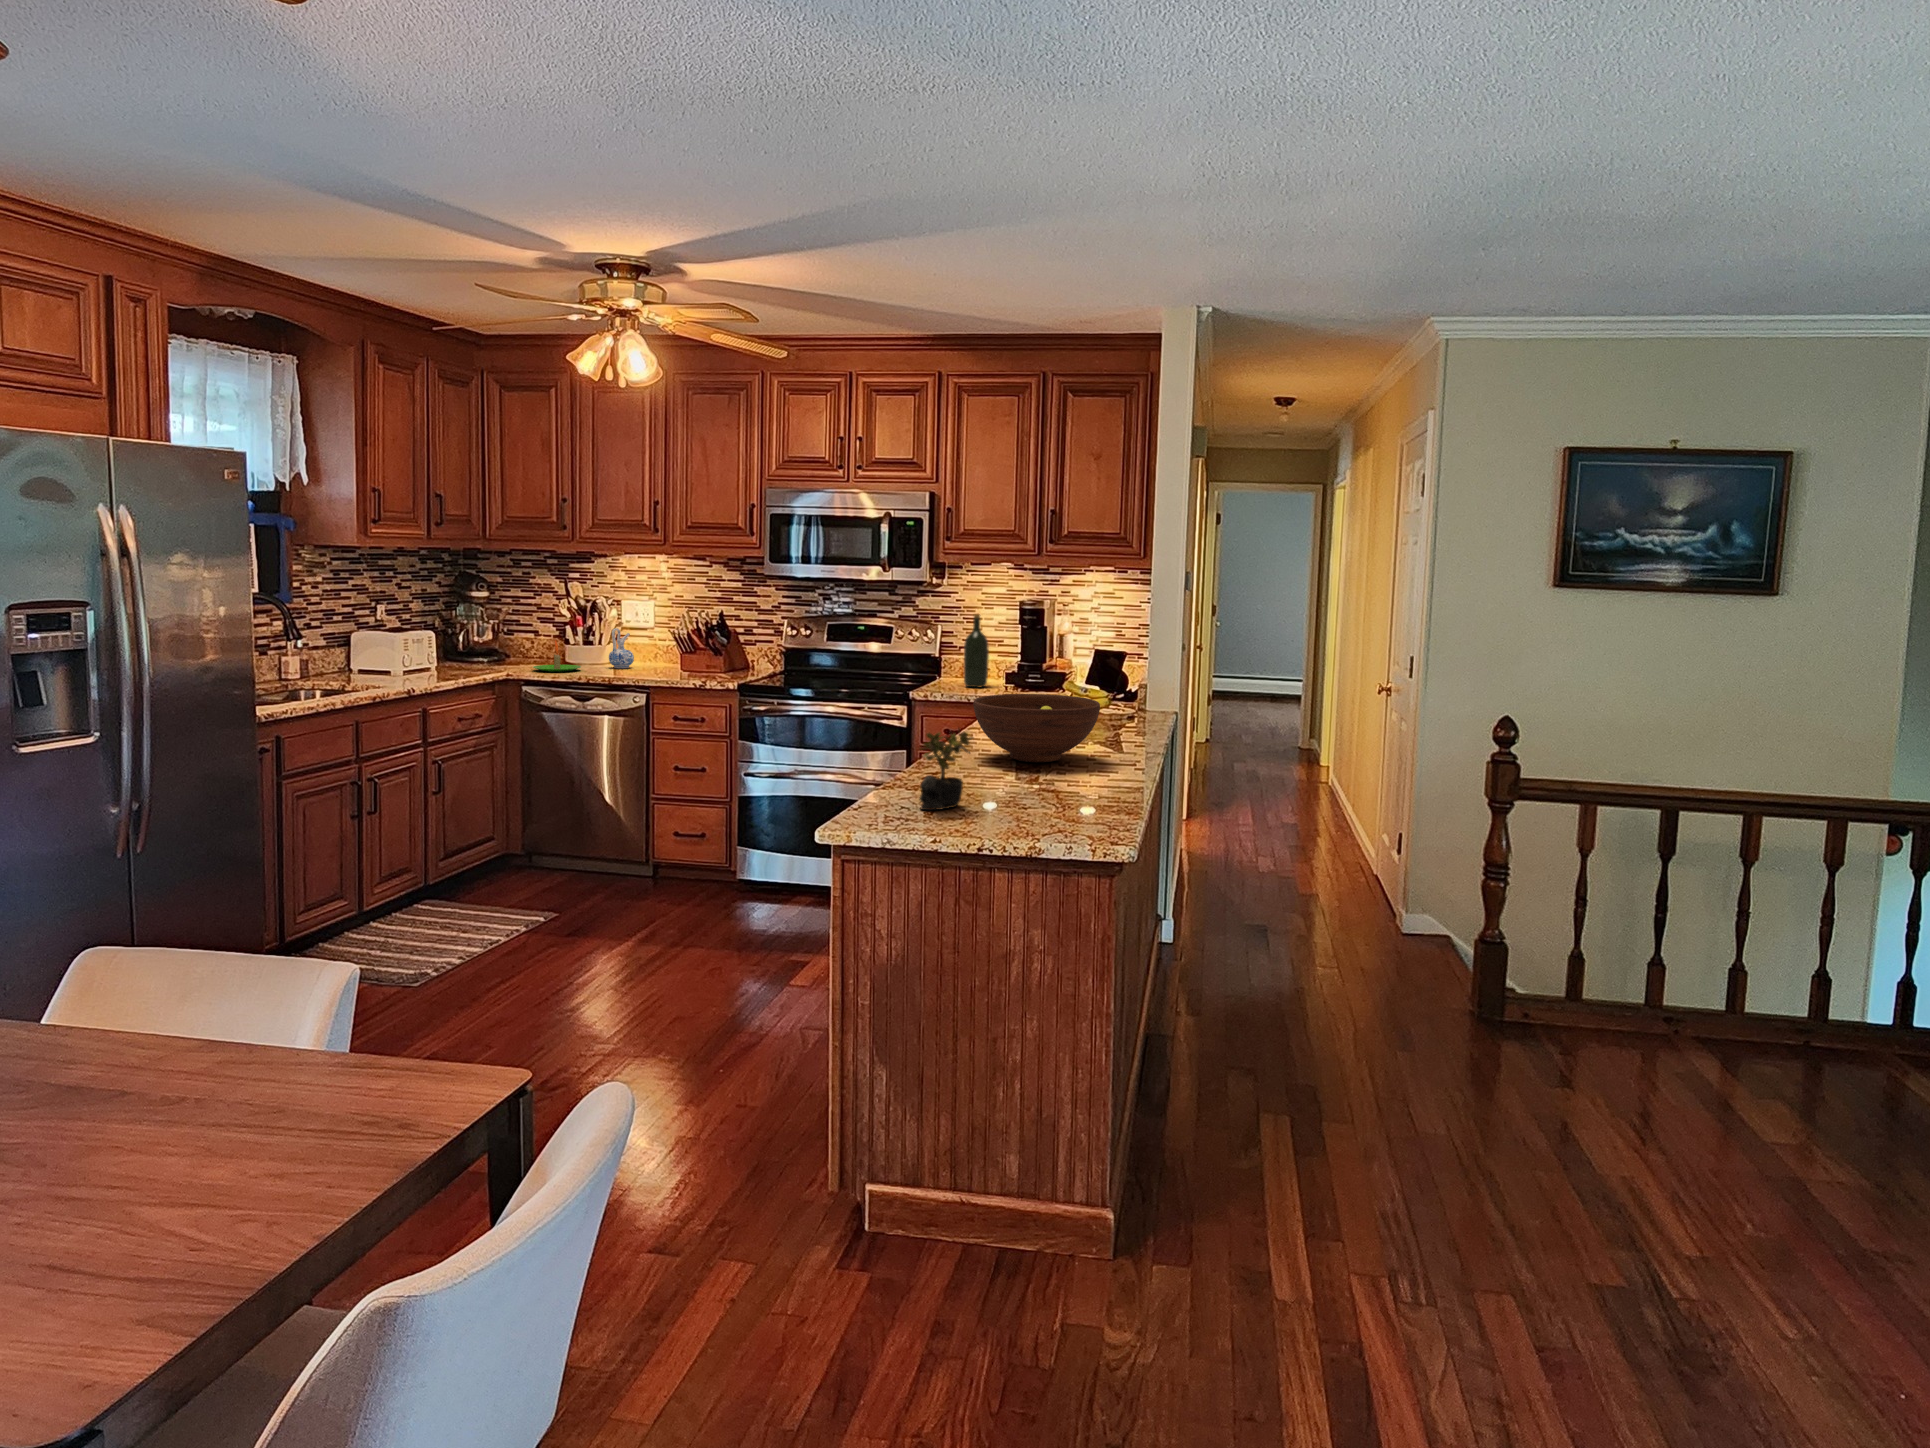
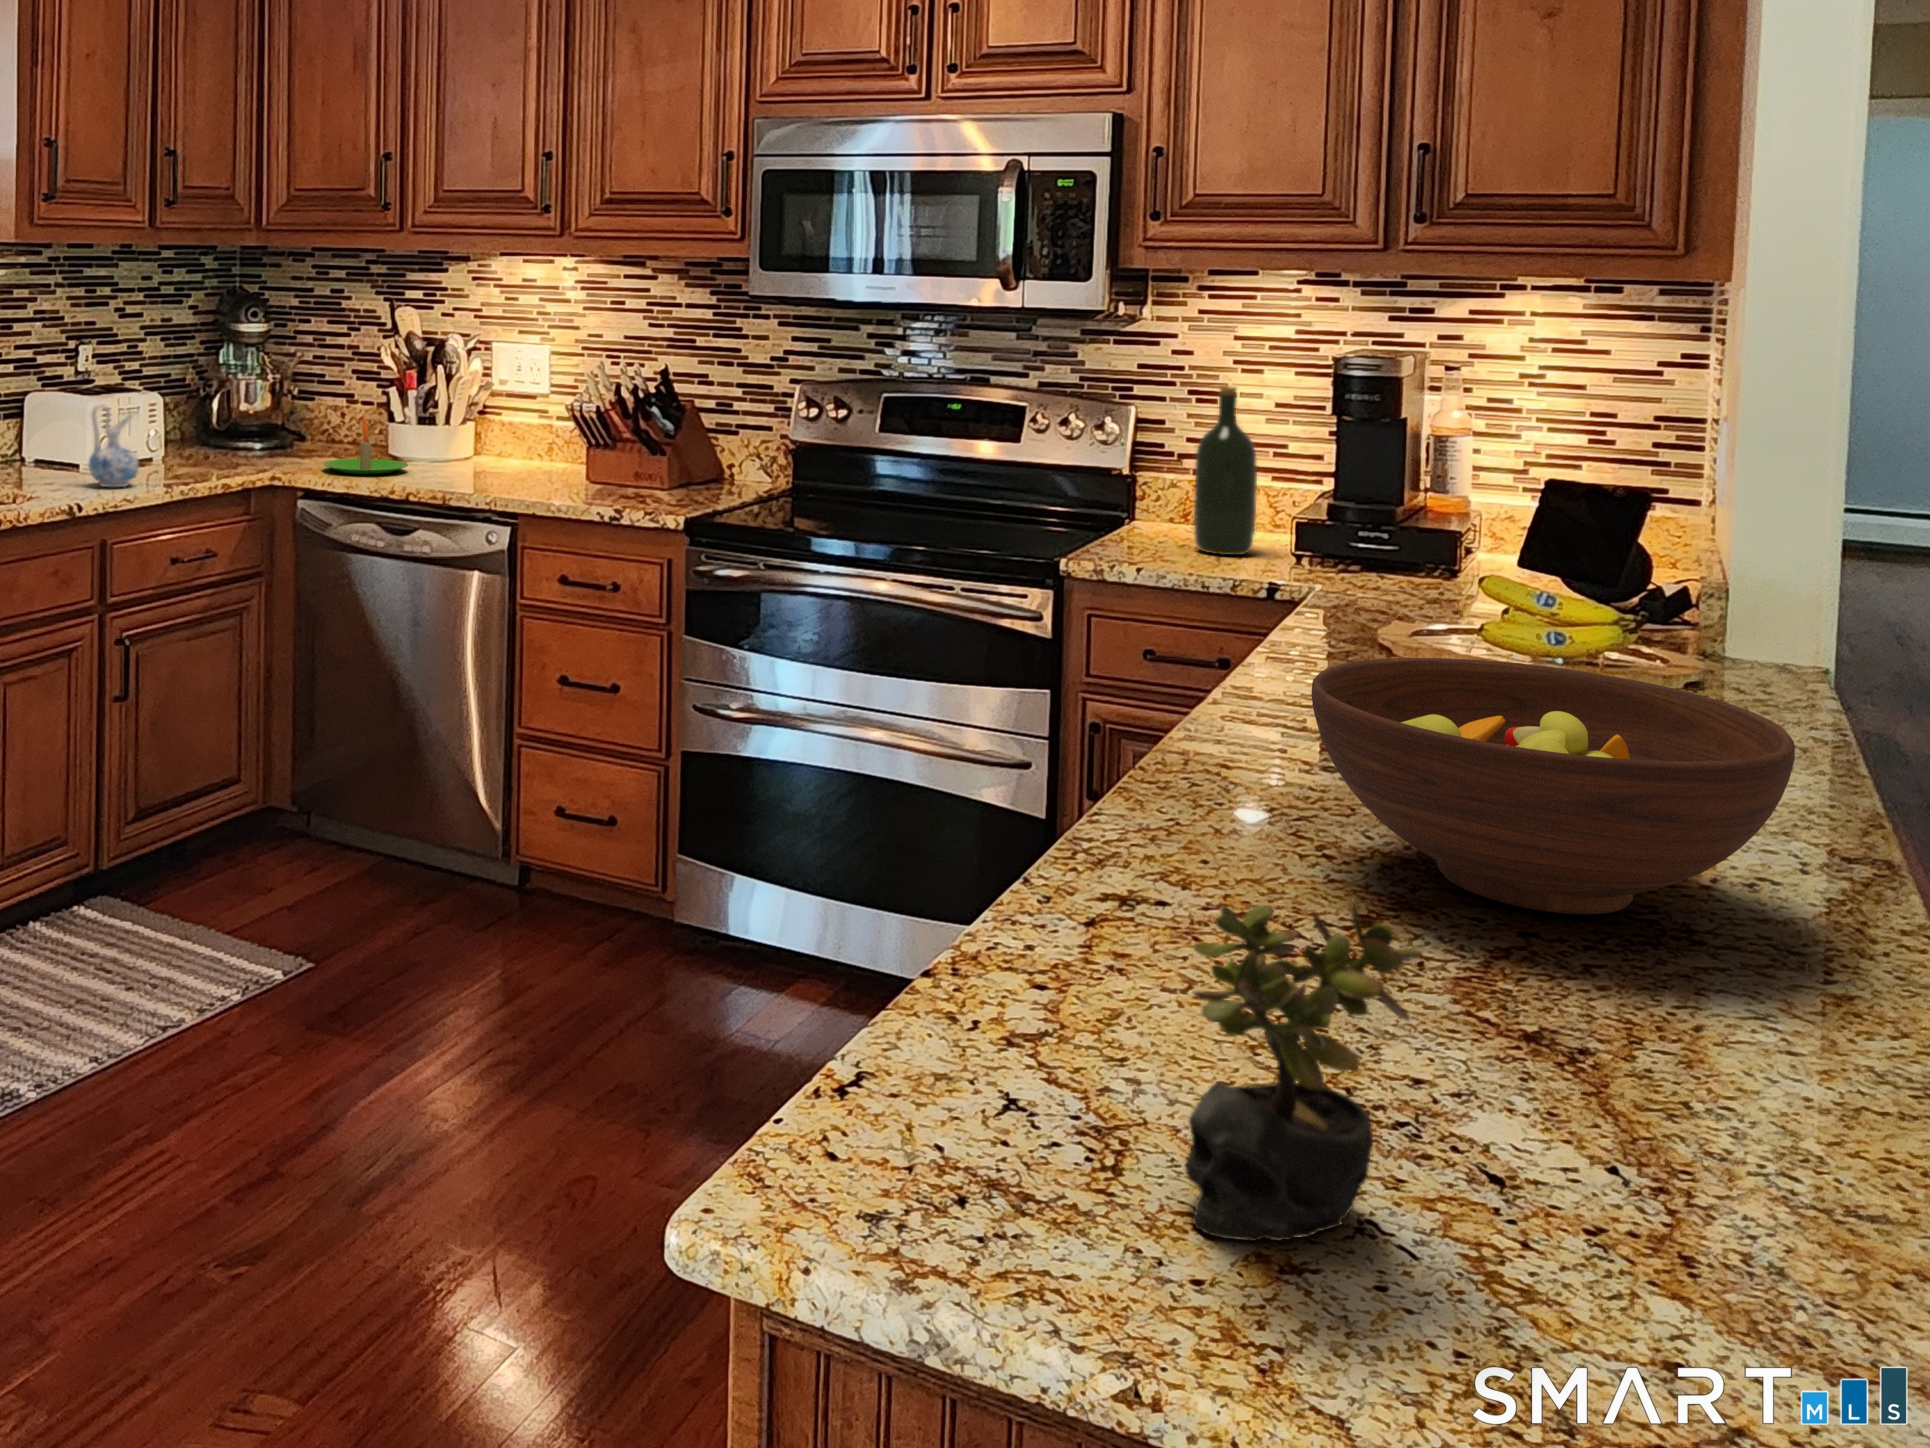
ceramic pitcher: present [609,628,634,668] -> present [89,404,139,487]

